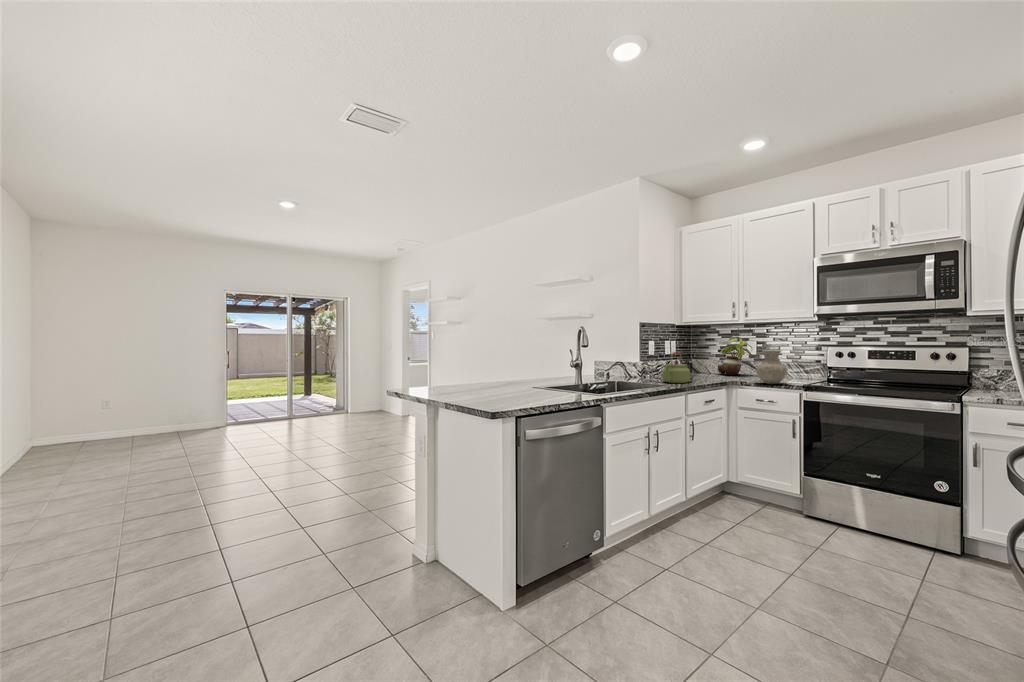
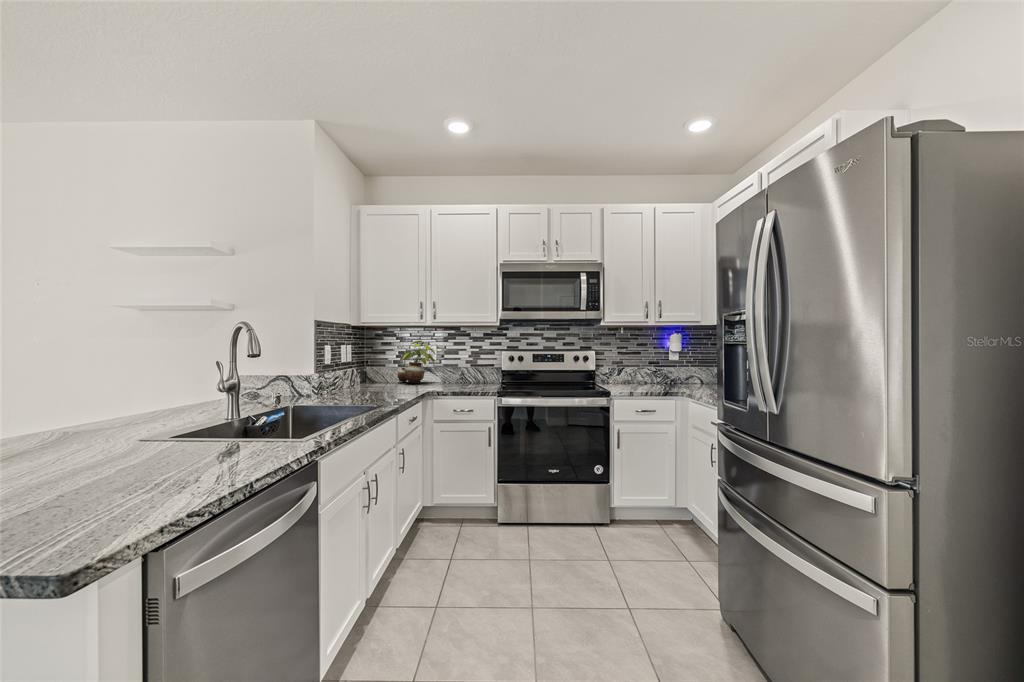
vase: present [756,350,787,384] -> none [453,355,482,392]
kettle: present [662,352,690,383] -> none [347,359,383,399]

